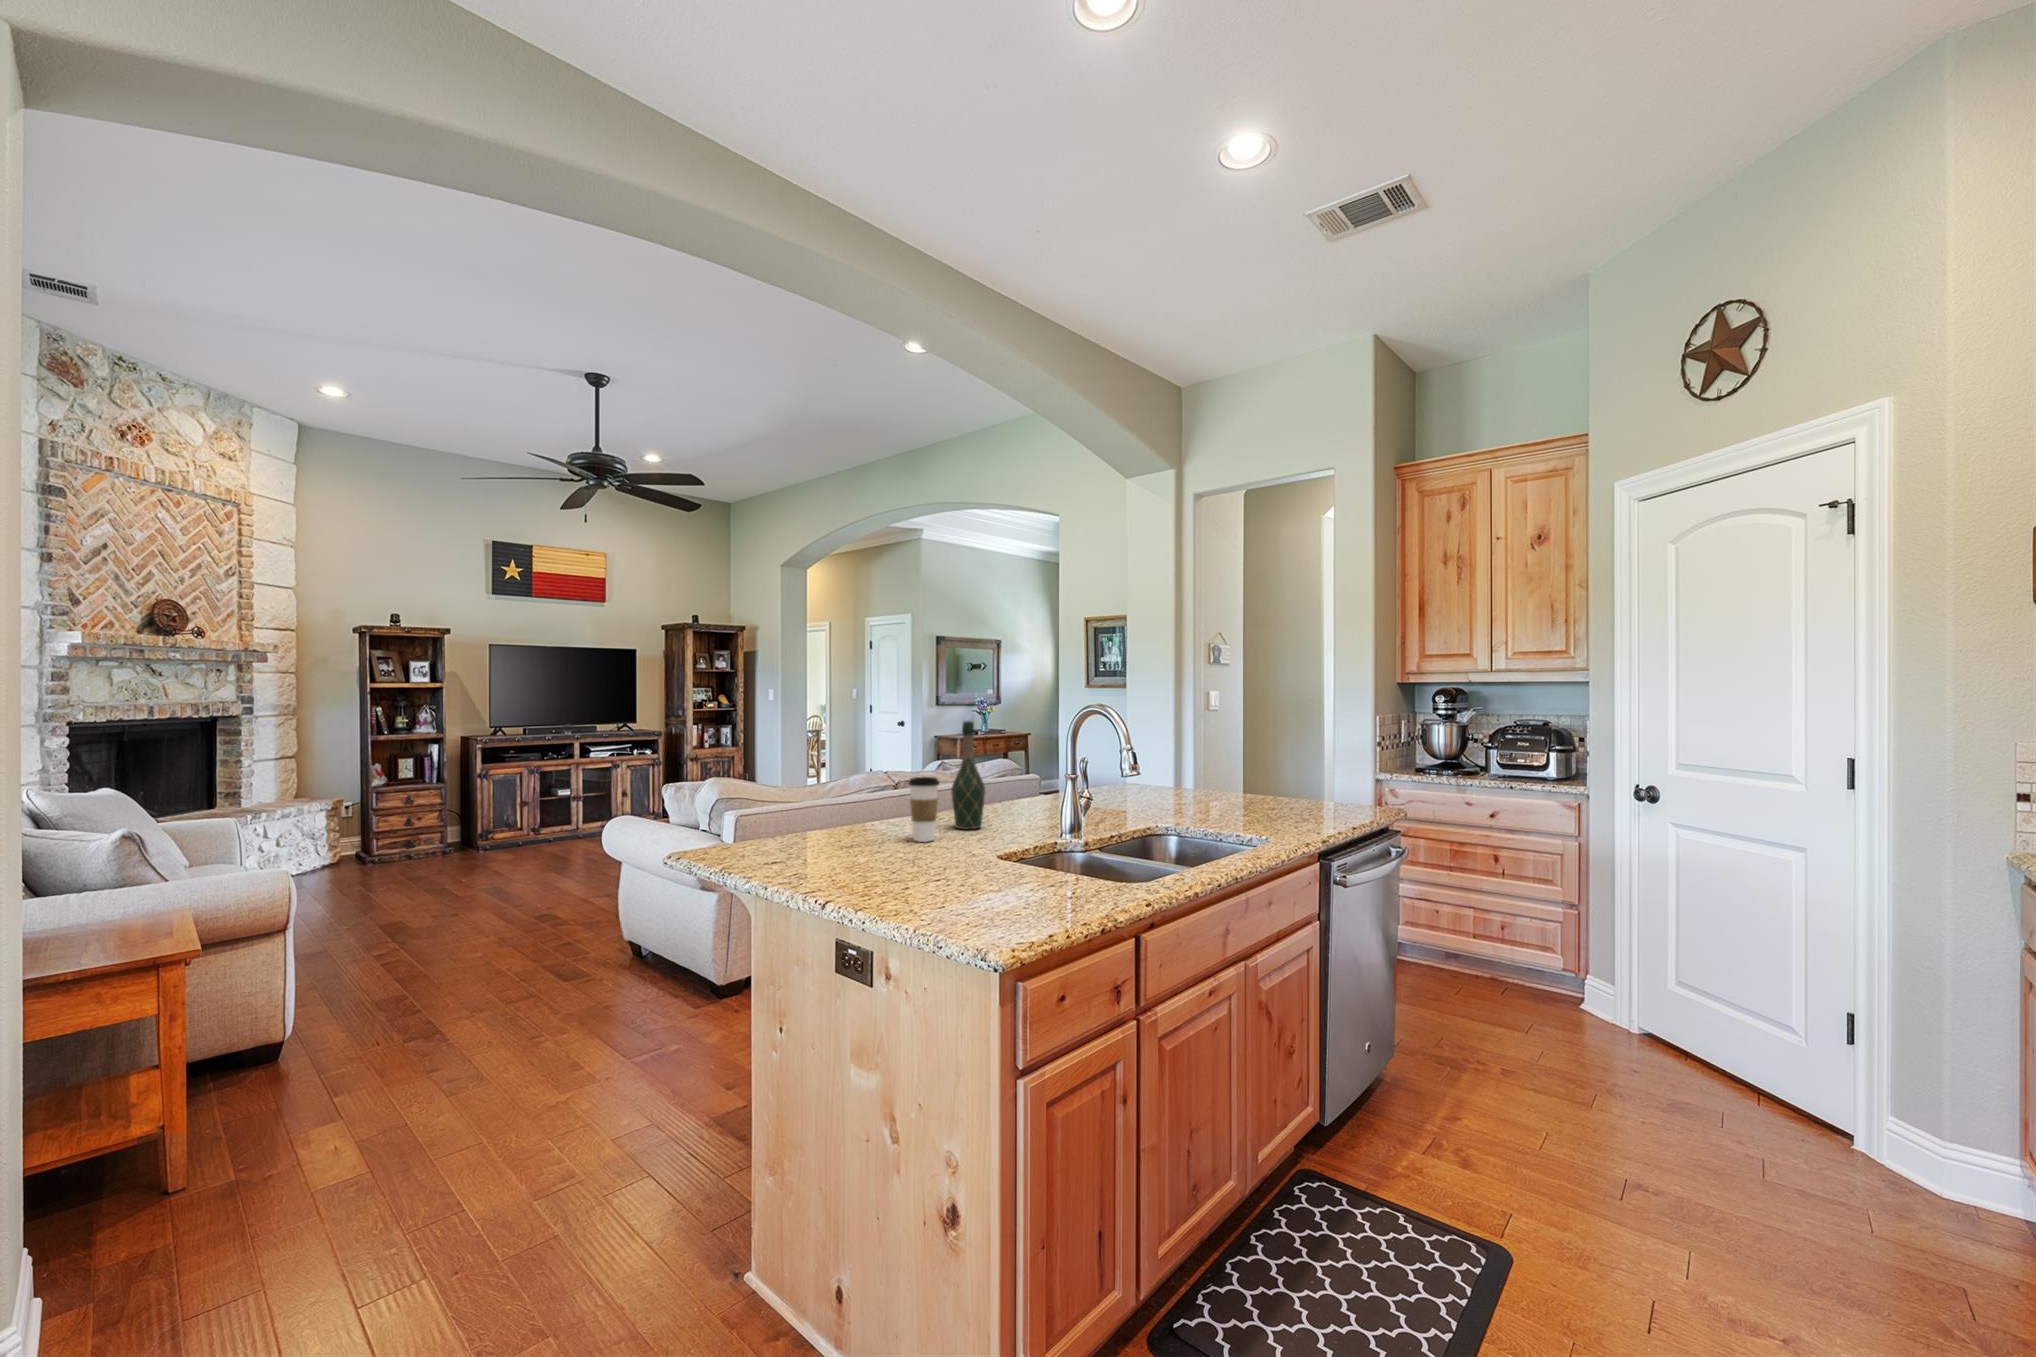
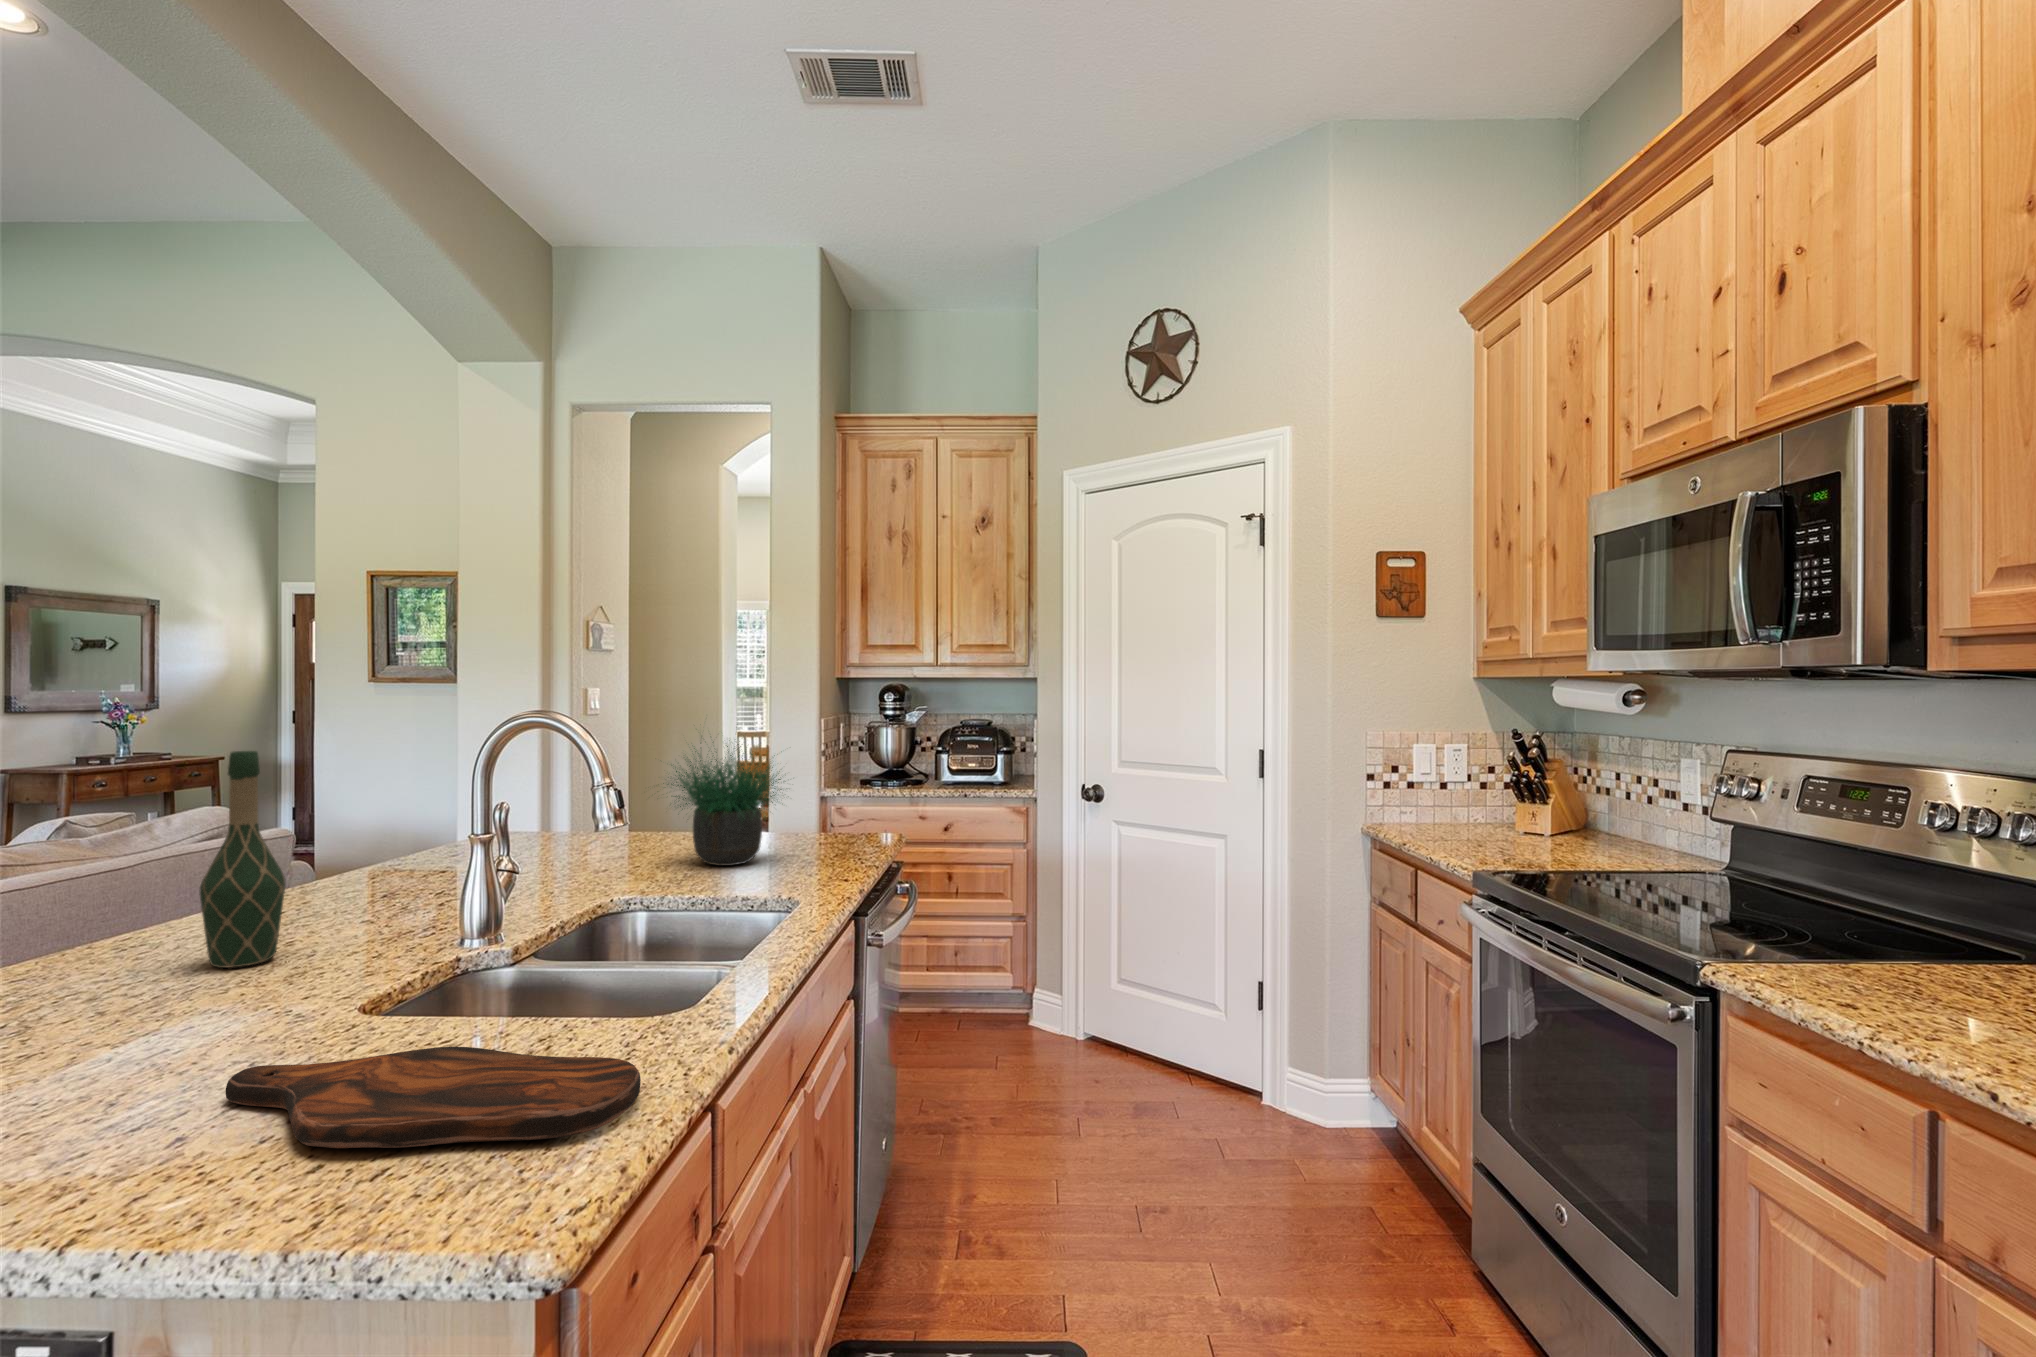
potted plant: none [1189,705,1302,815] -> present [663,741,782,866]
coffee cup: present [908,777,940,842] -> none [100,873,190,1017]
cutting board: none [930,865,1085,918] -> present [226,1047,641,1148]

